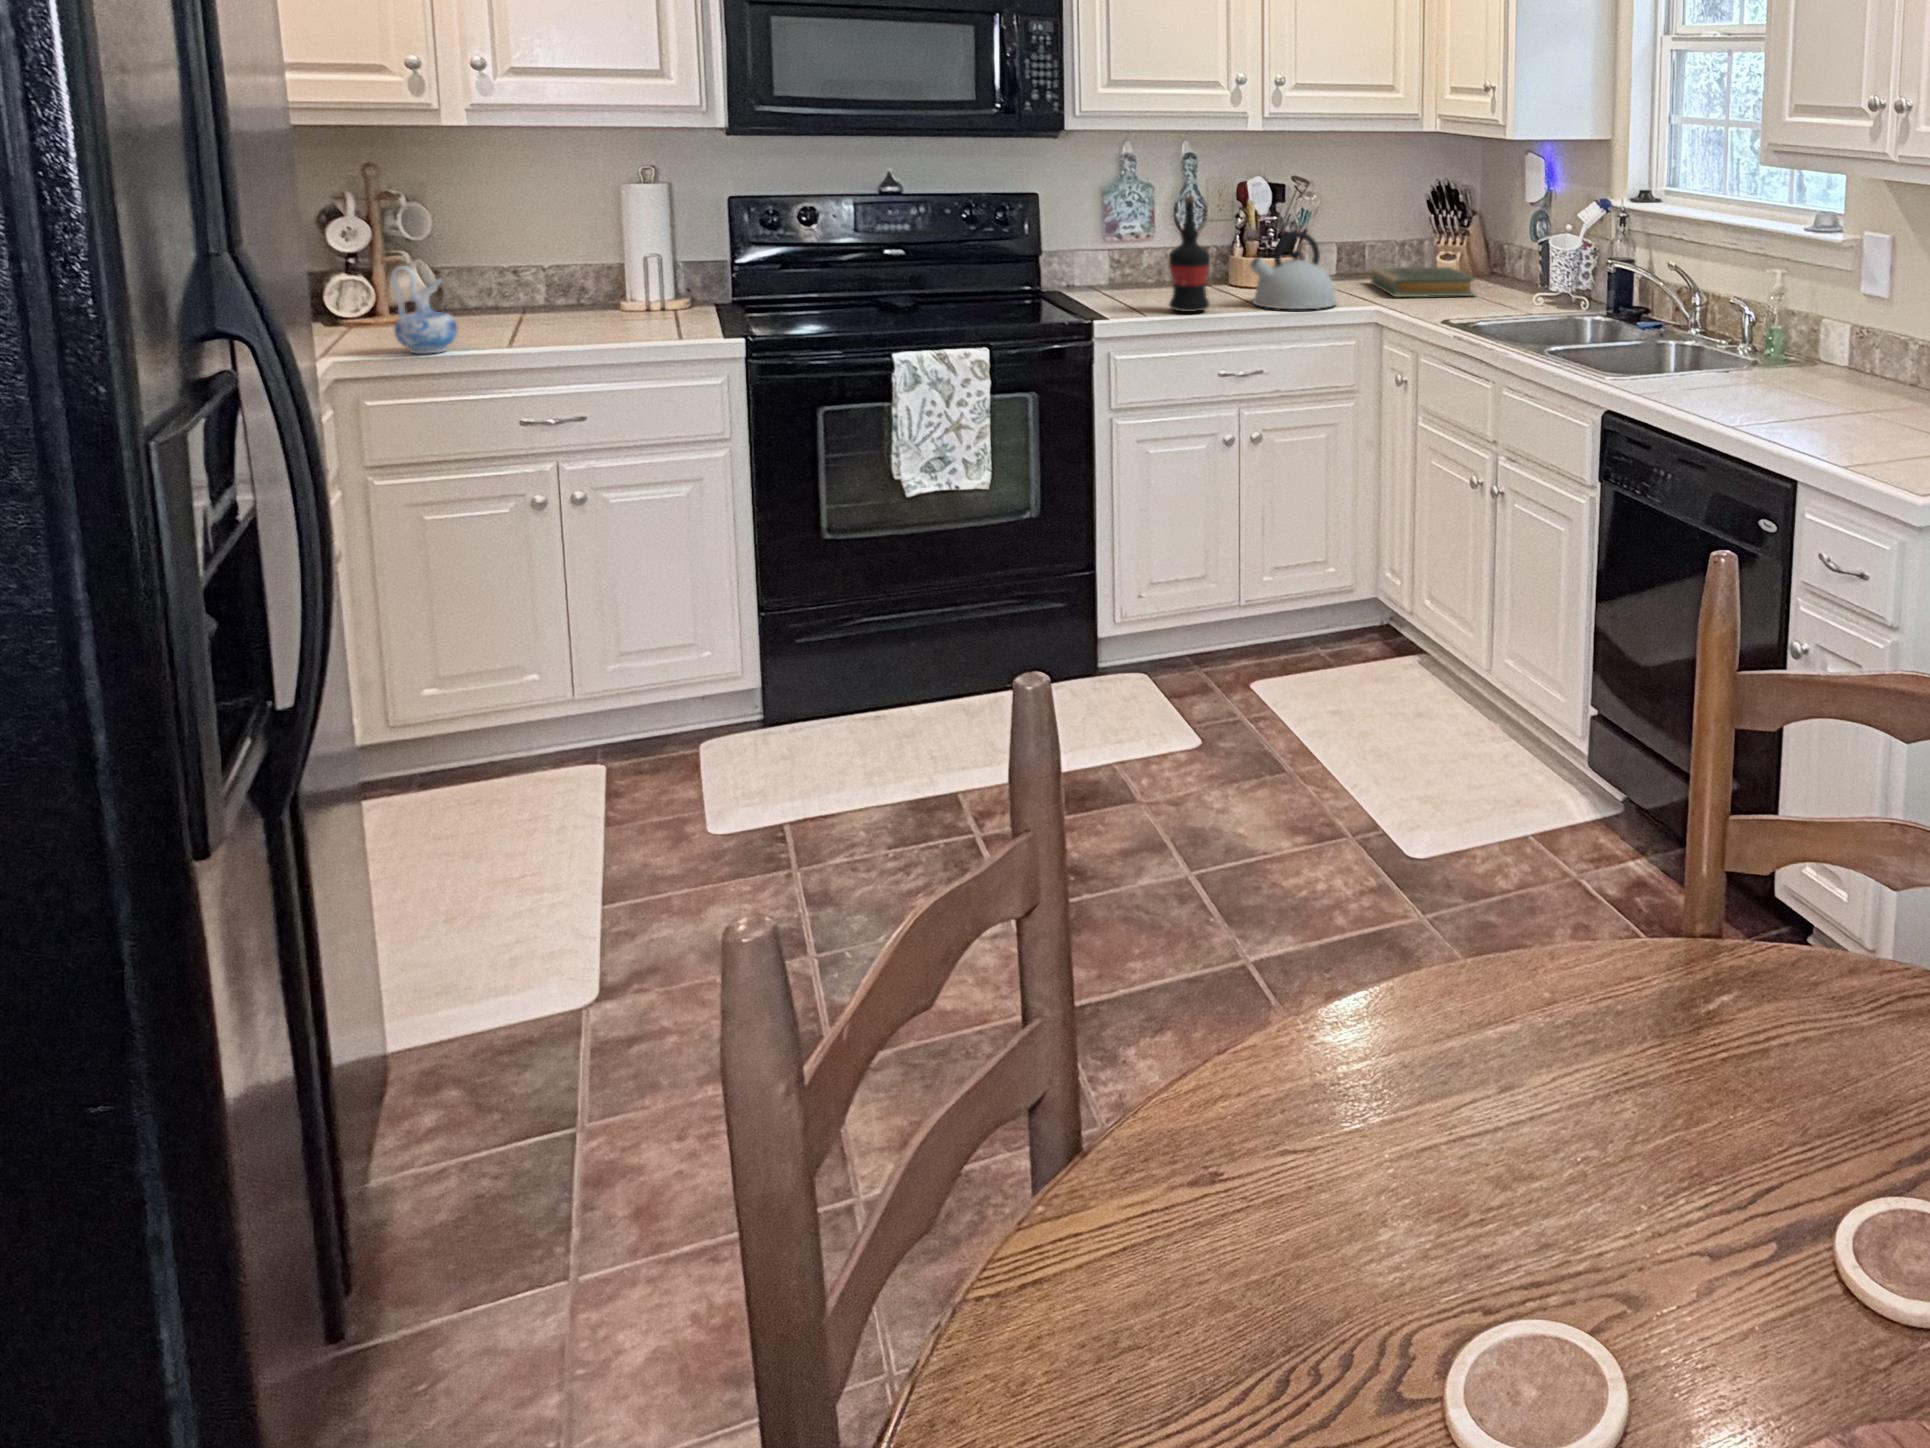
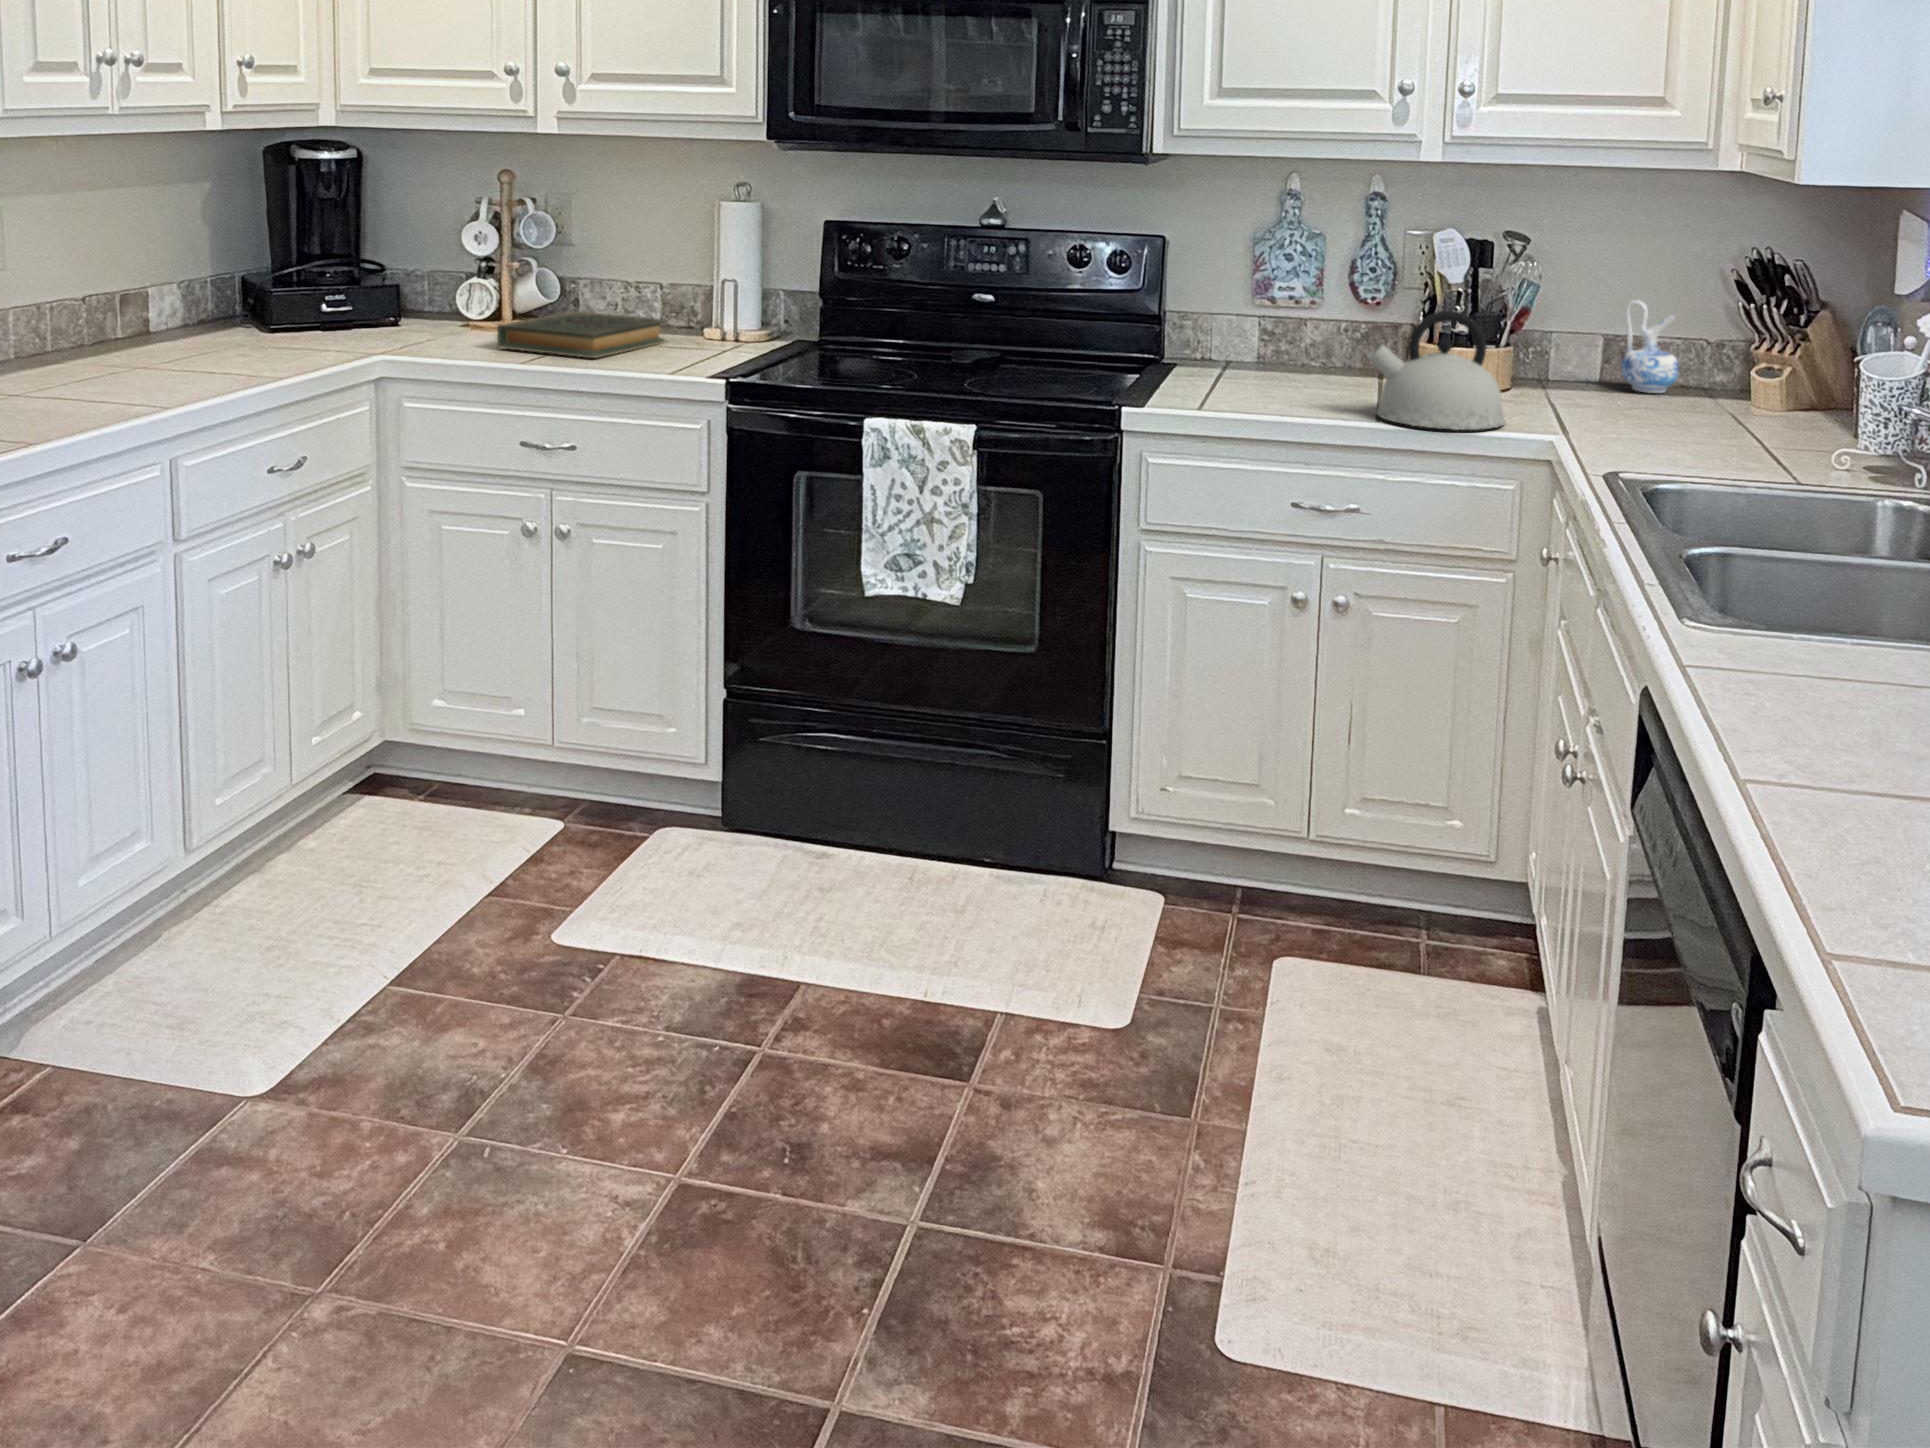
wine bottle: present [1169,196,1210,312] -> none [1242,248,1305,412]
ceramic pitcher: present [391,266,457,354] -> present [1621,300,1679,393]
hardback book: present [1371,267,1475,297] -> present [497,311,667,358]

